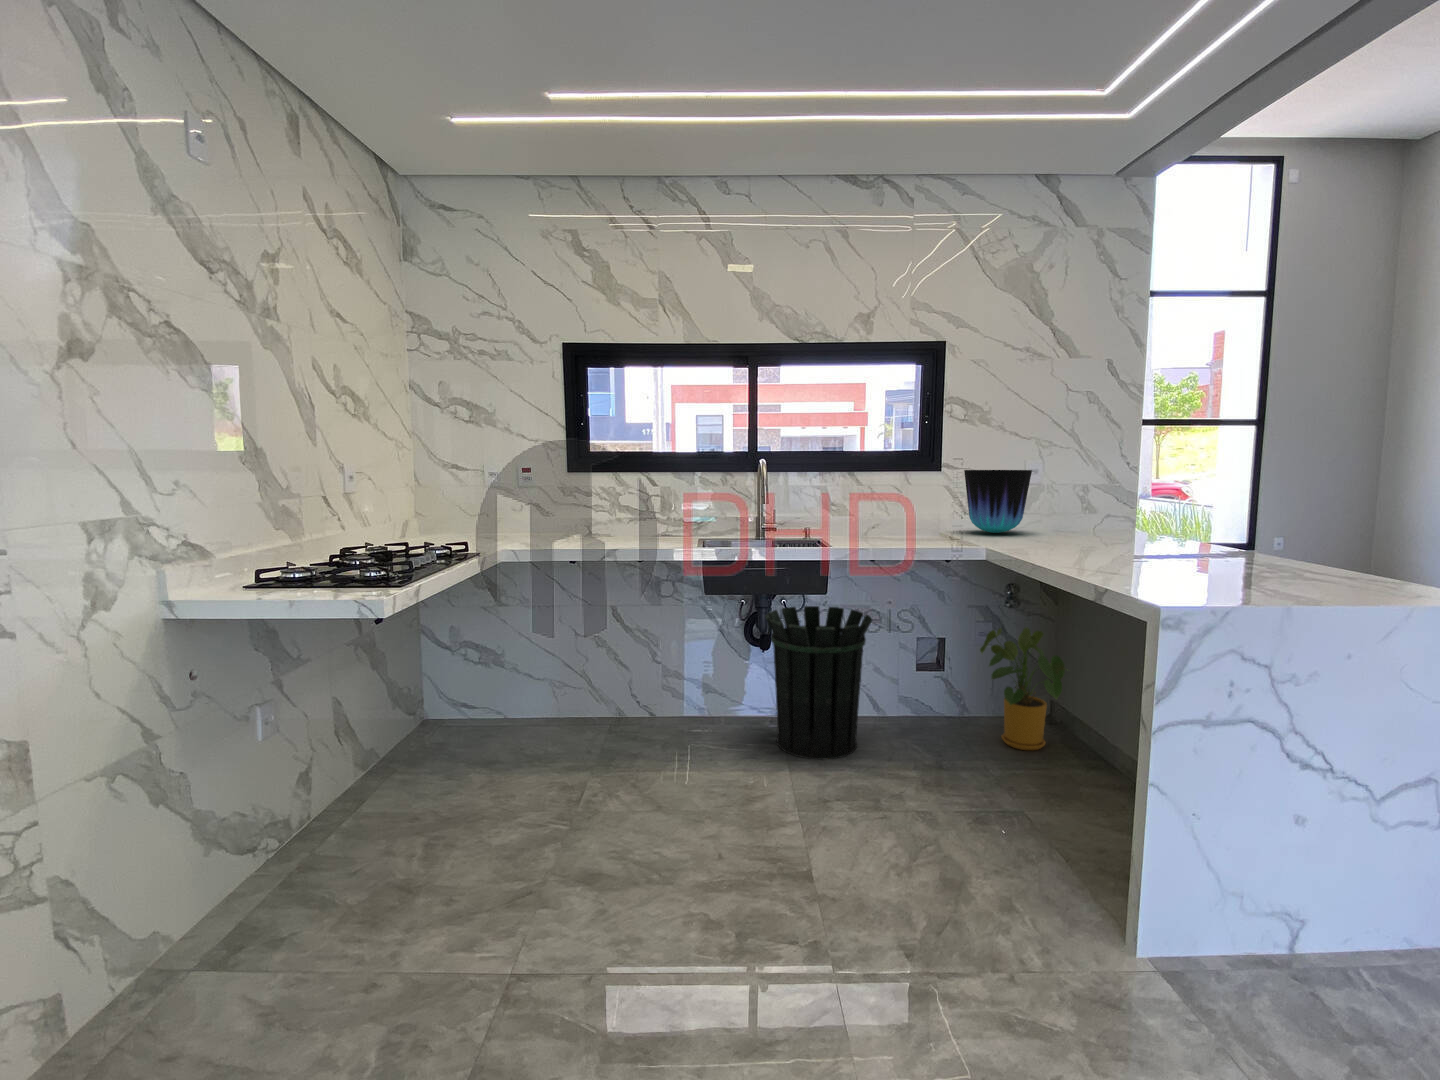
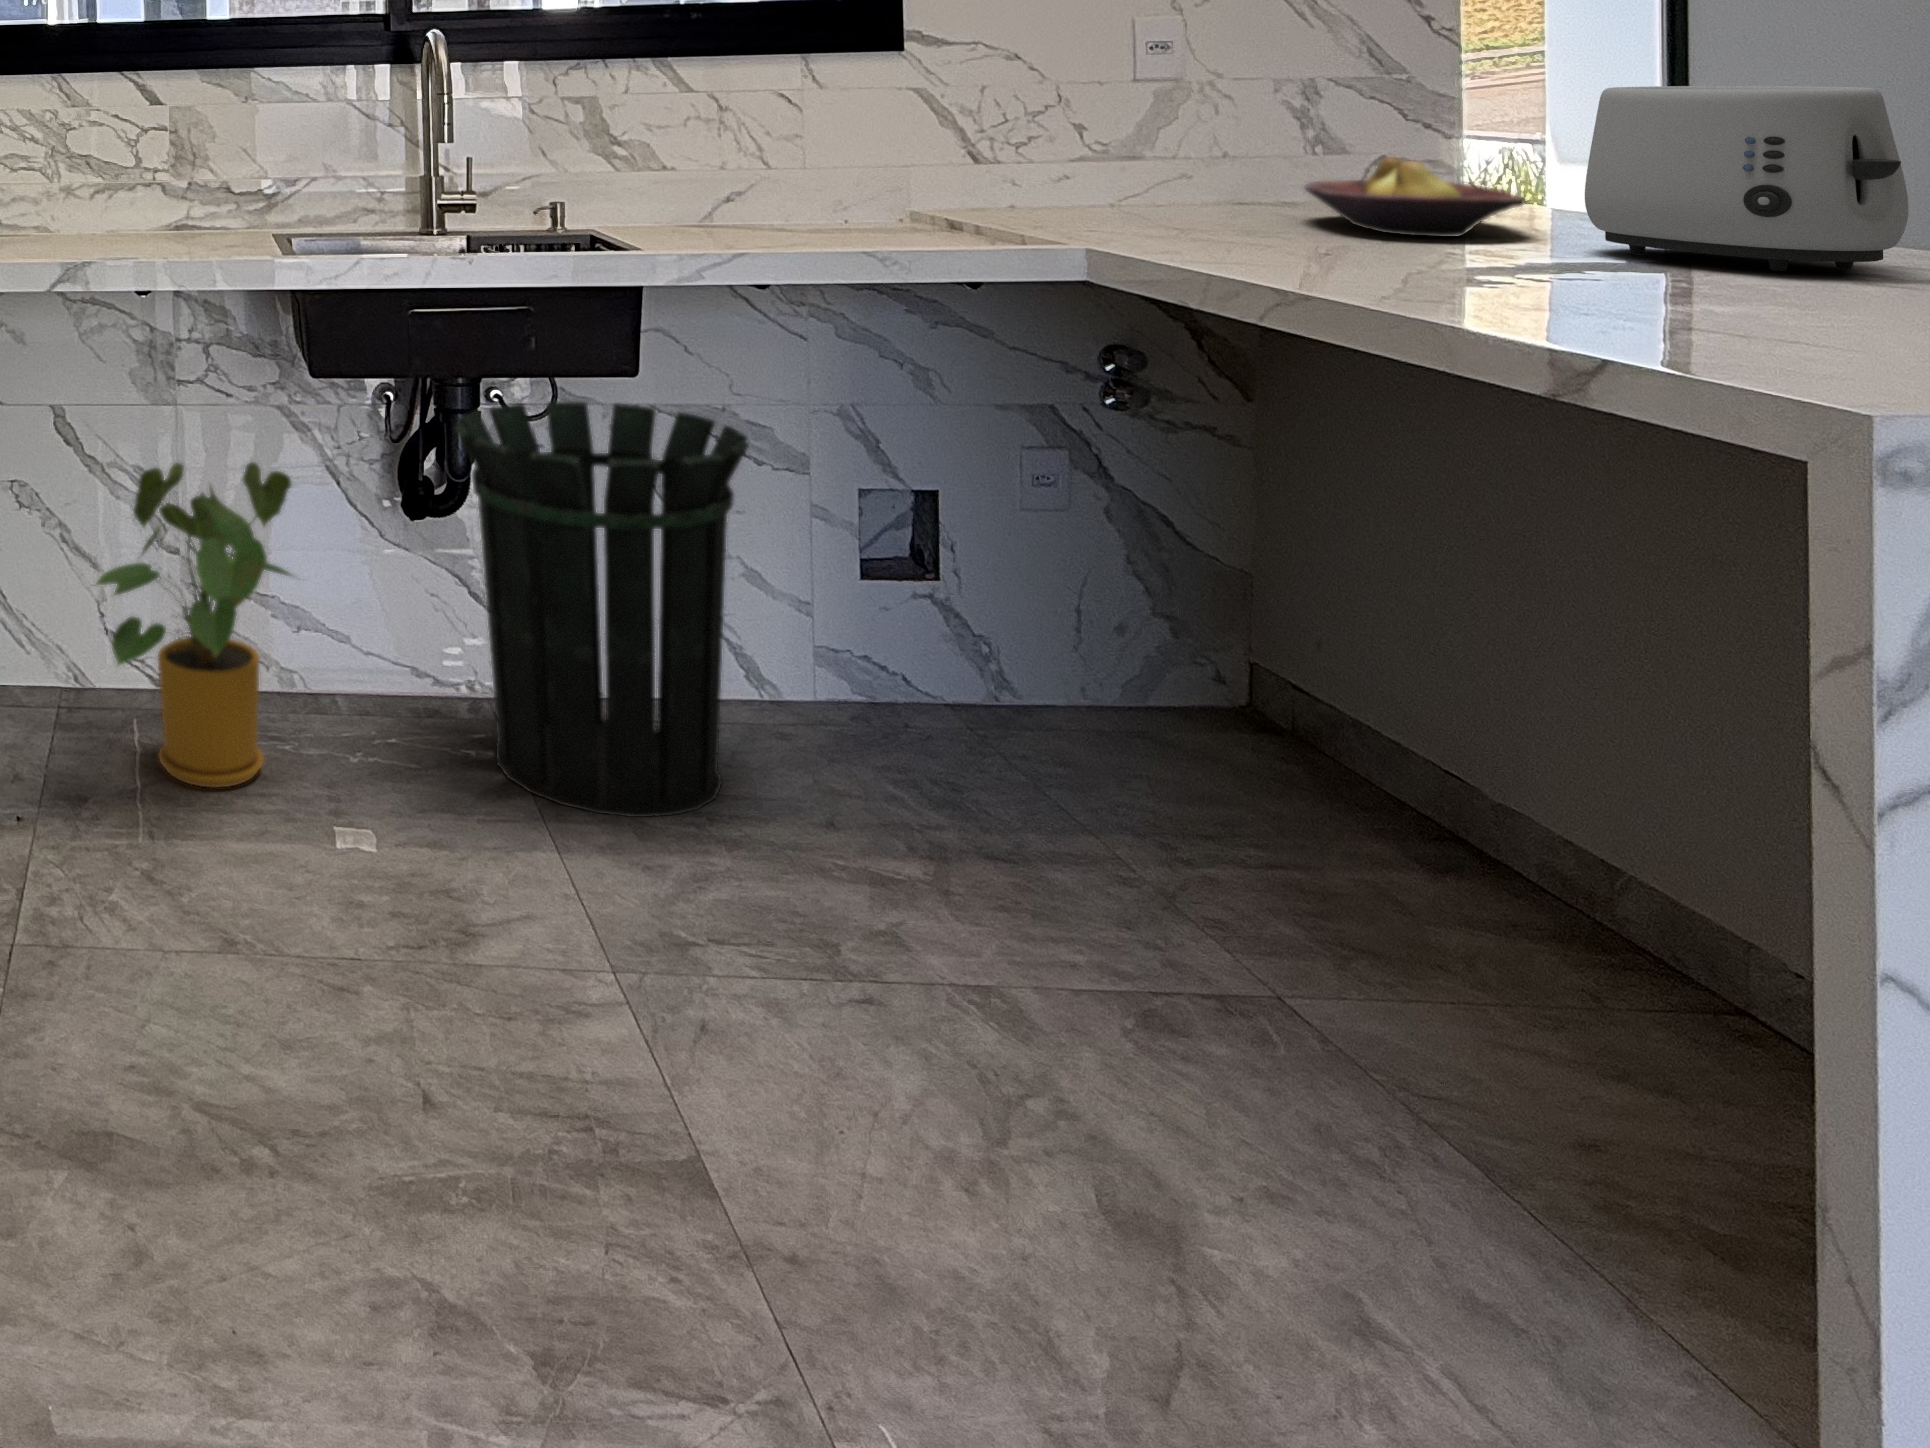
vase: present [964,470,1032,533] -> none [962,41,1163,209]
toaster: none [1146,492,1231,558] -> present [1585,86,1908,271]
fruit bowl: none [1070,515,1134,545] -> present [1305,156,1526,237]
house plant: present [980,627,1066,750] -> present [97,462,294,787]

